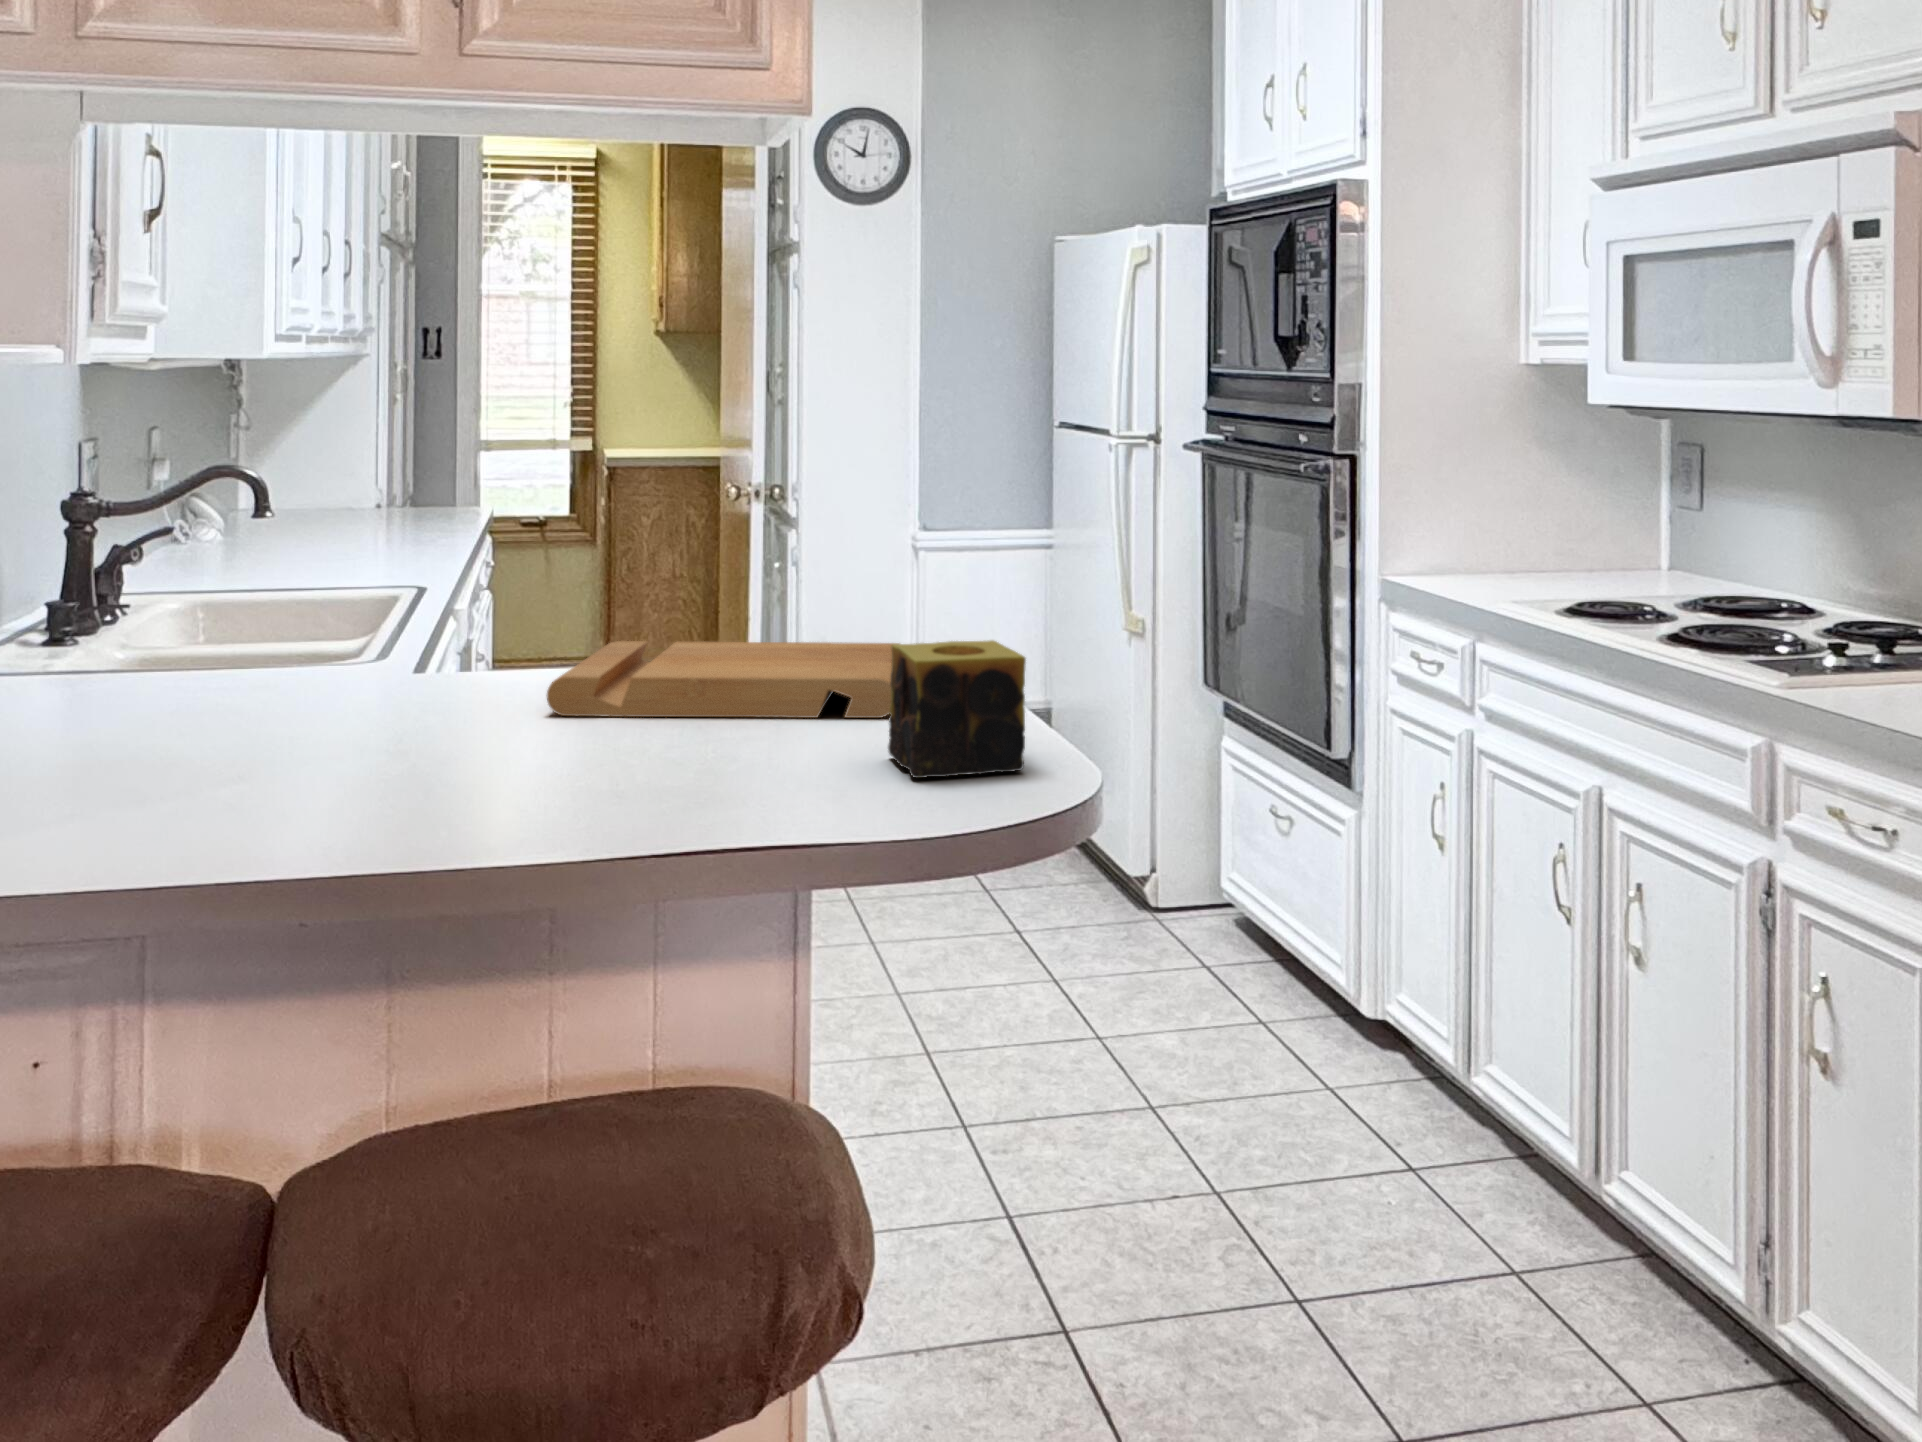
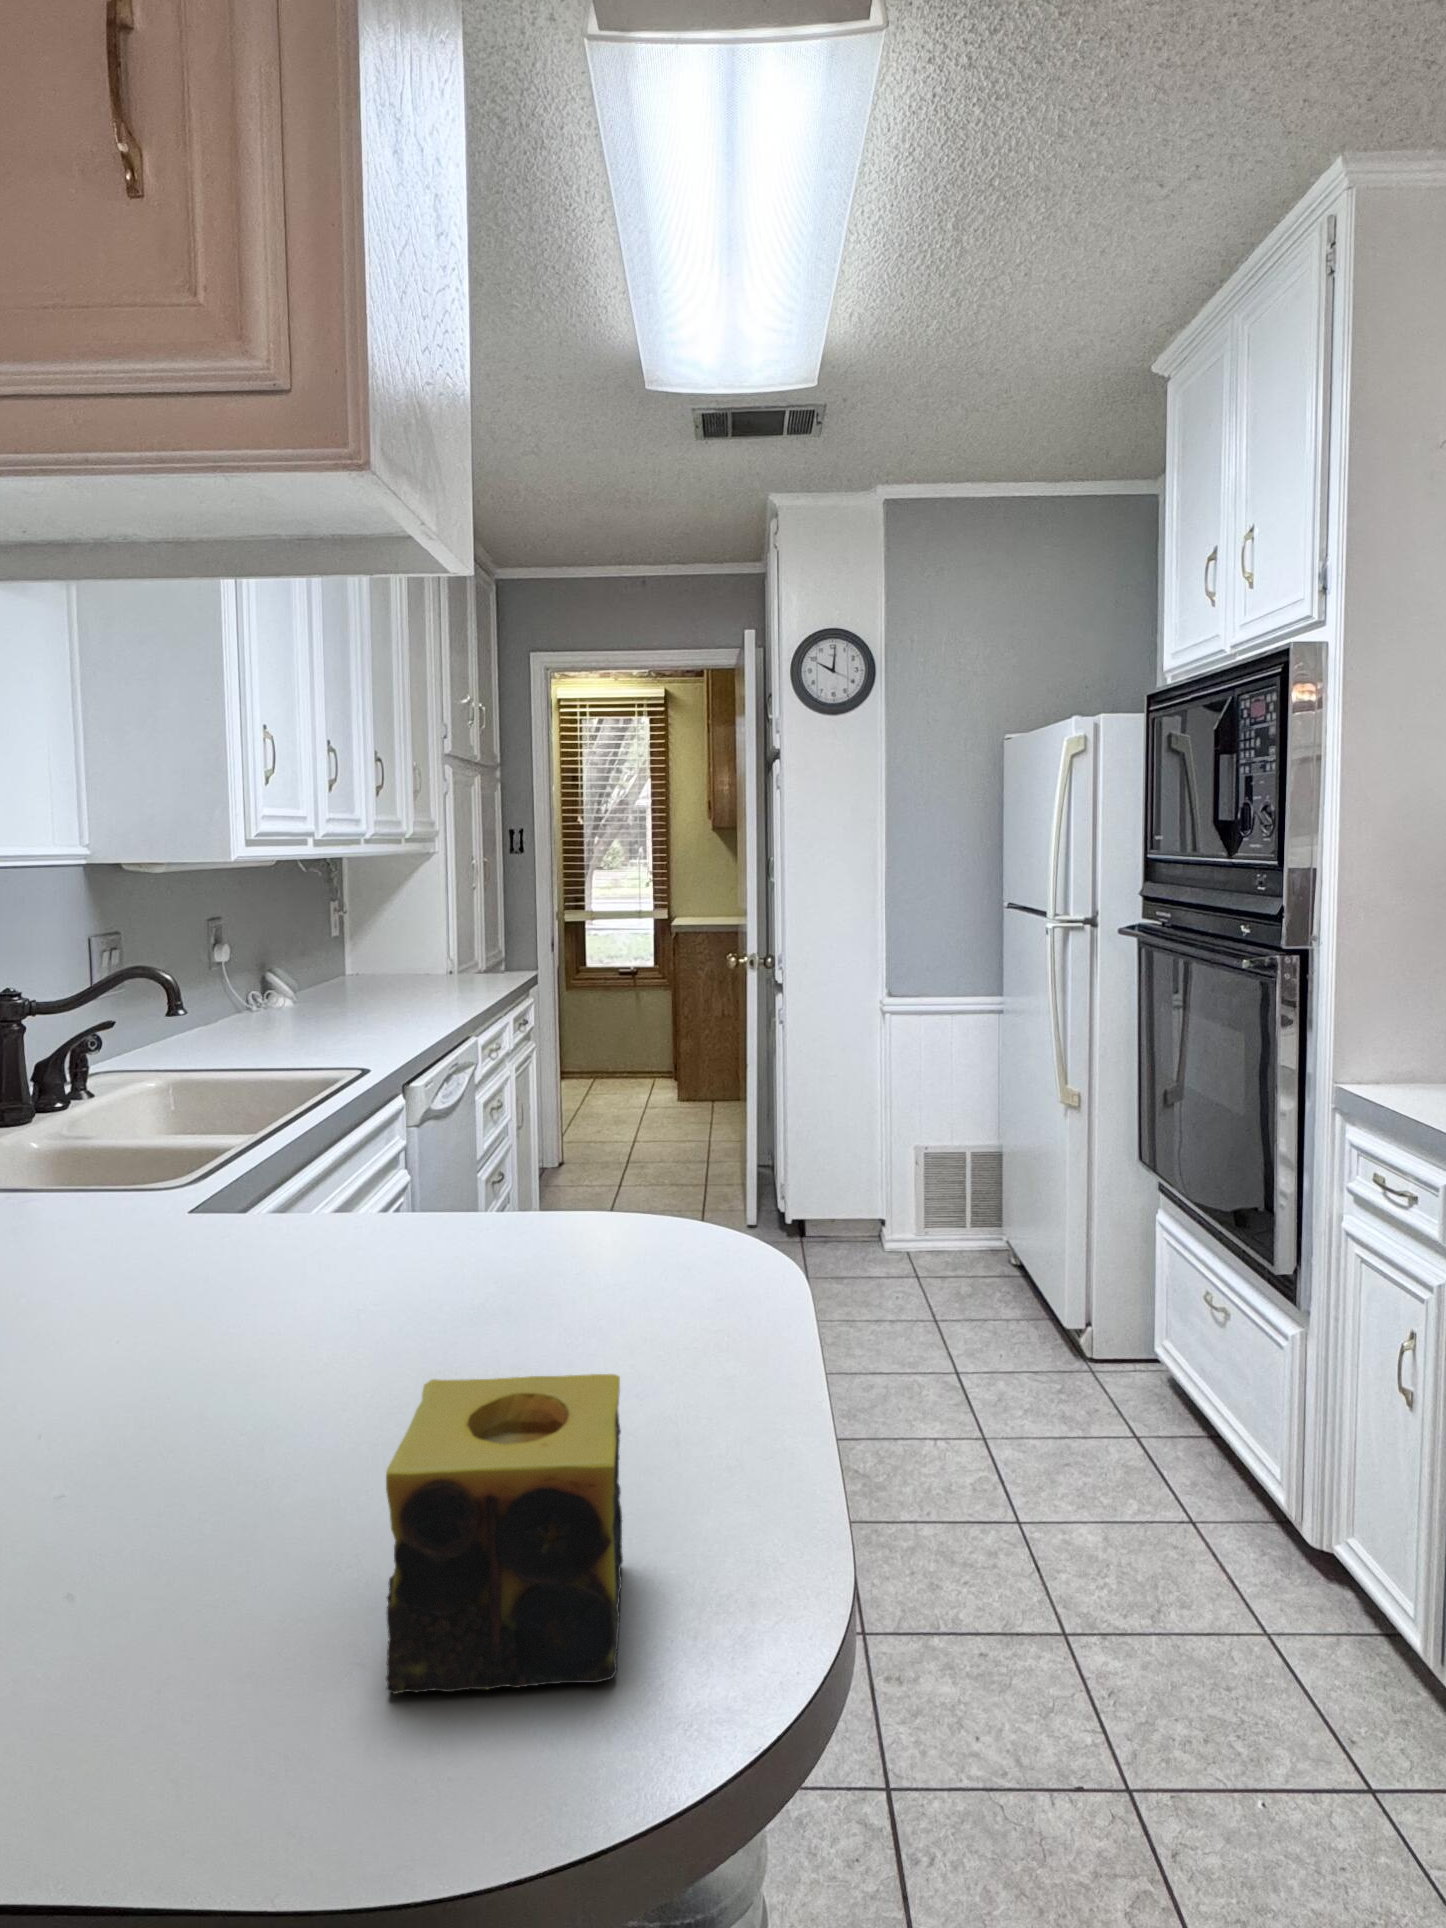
cutting board: present [547,641,899,718] -> none [109,1223,656,1410]

